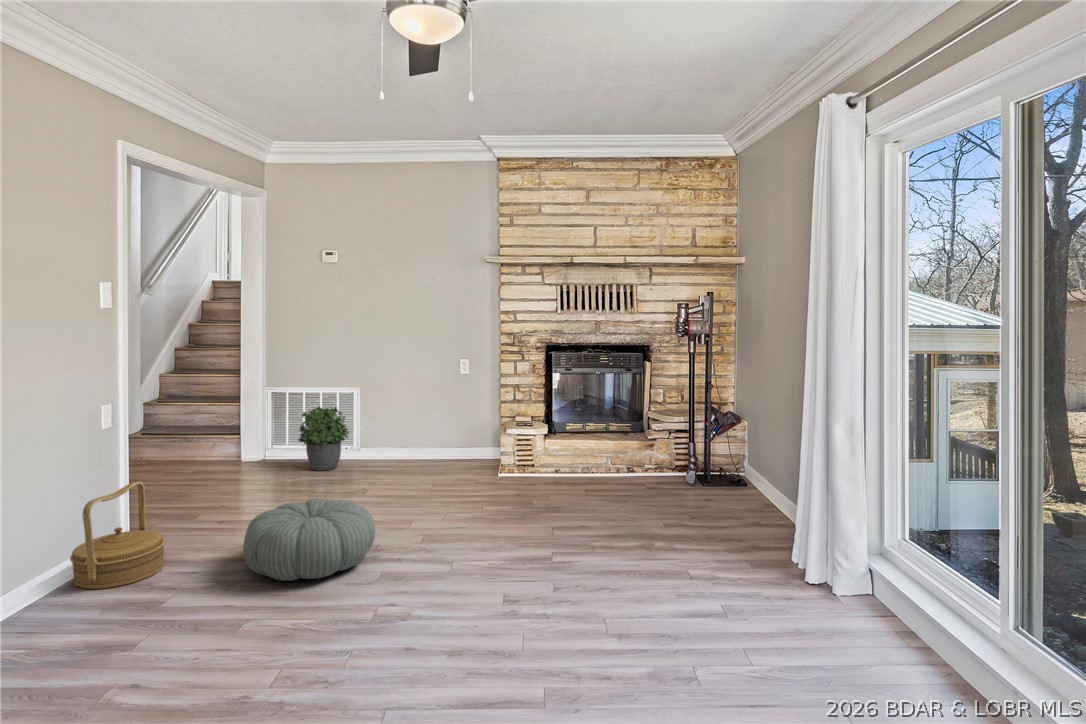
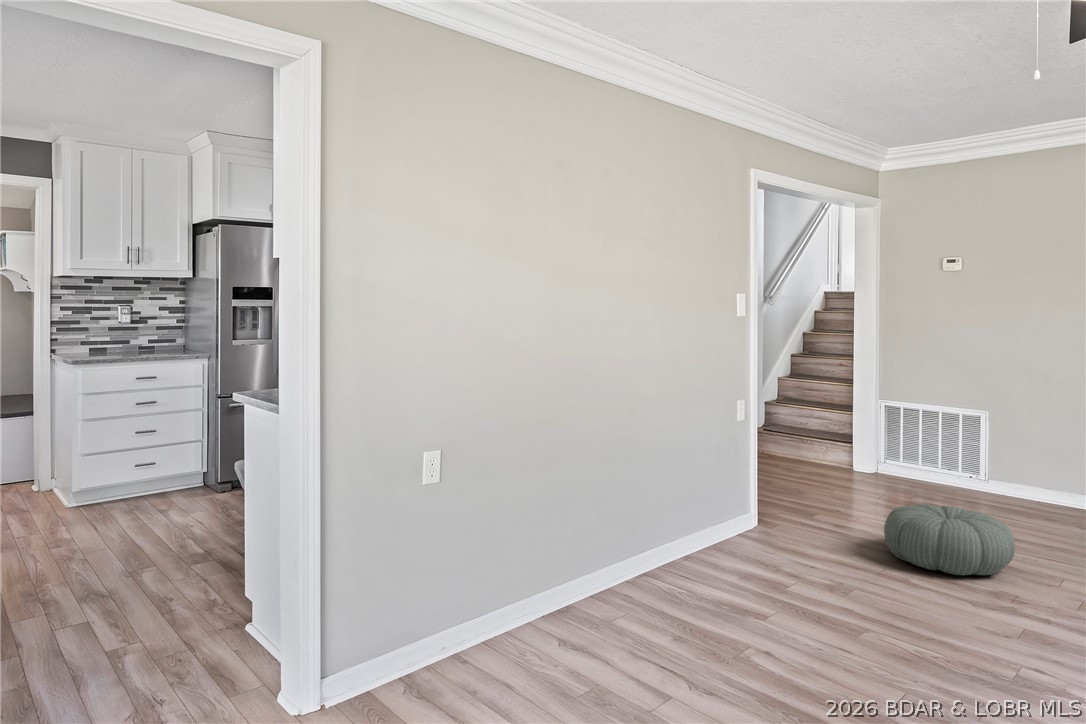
potted plant: present [299,406,349,470] -> none [915,424,975,494]
woven basket: present [70,482,165,589] -> none [750,460,816,538]

